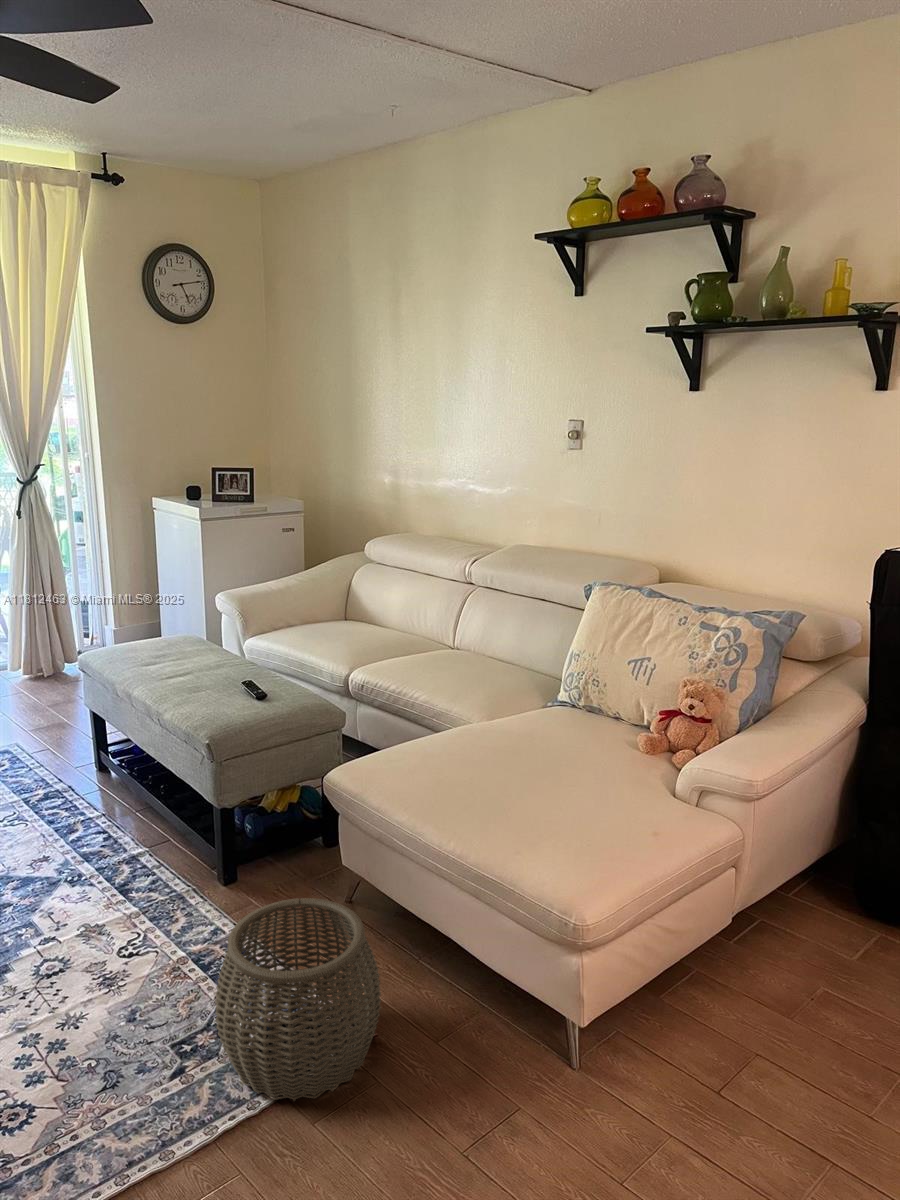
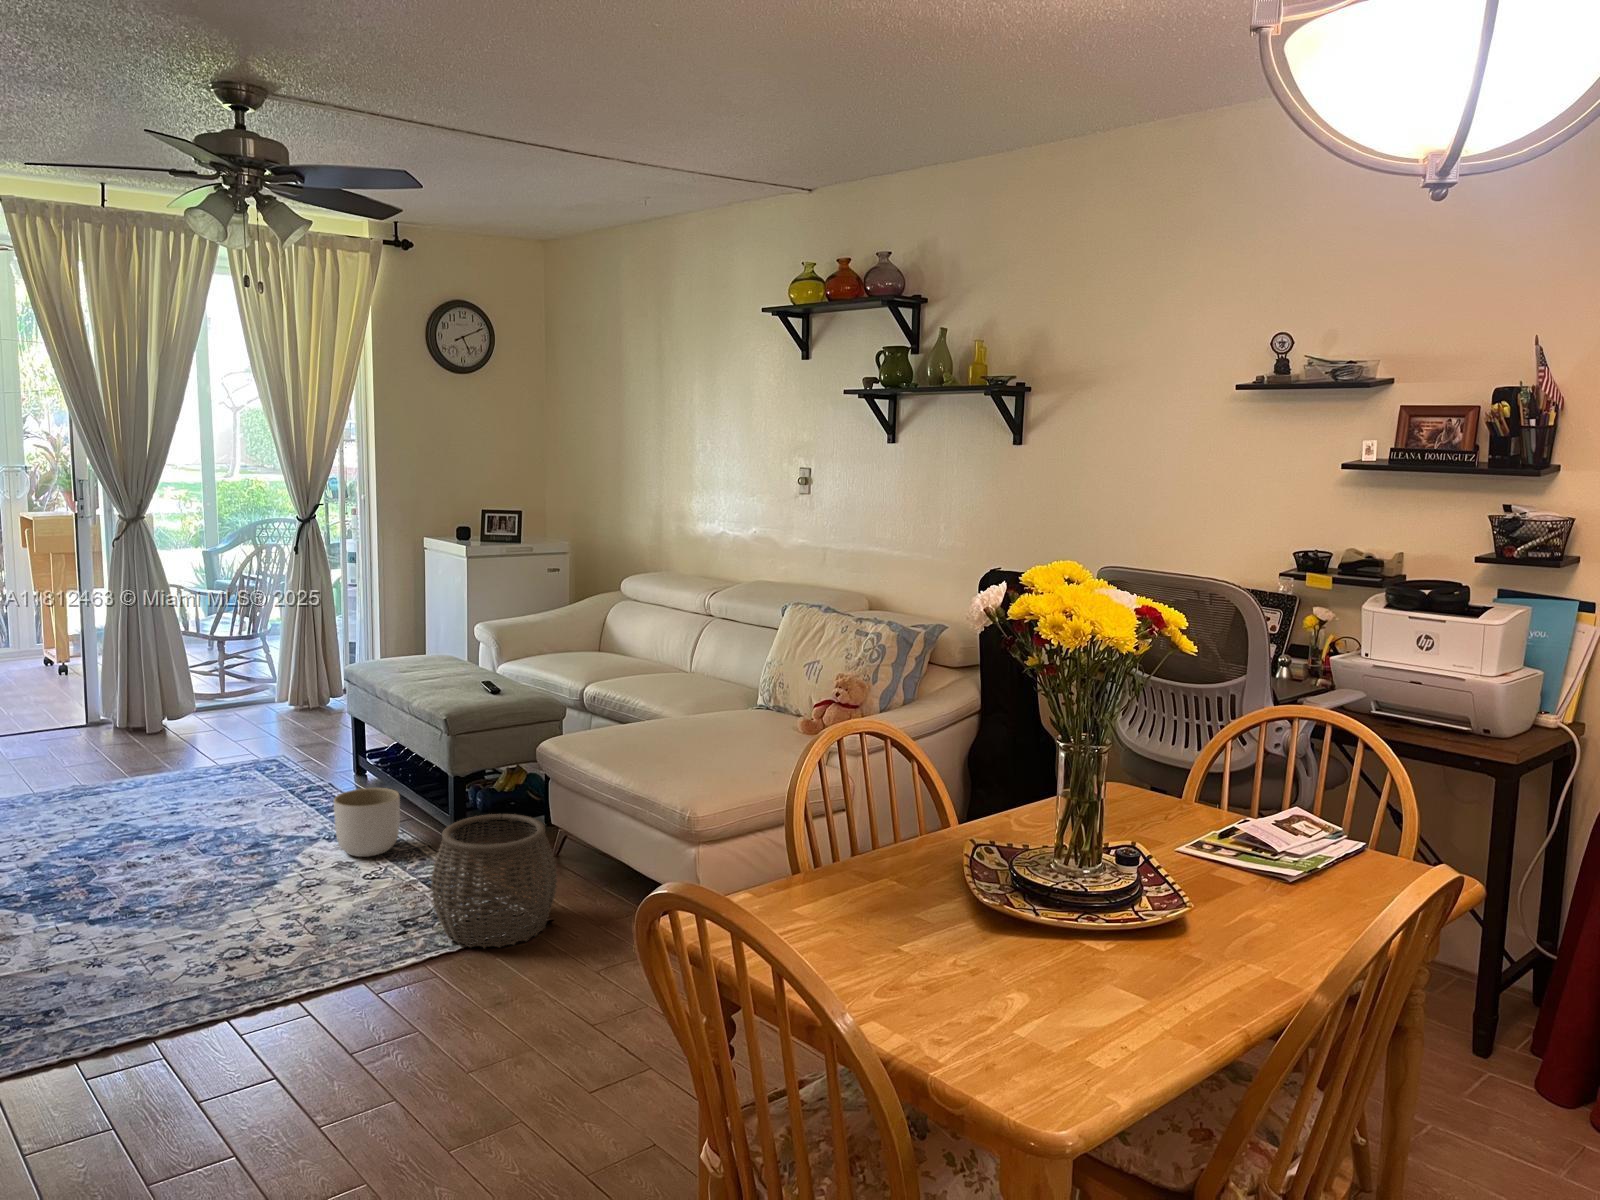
planter: none [75,823,157,914] -> present [334,788,400,857]

